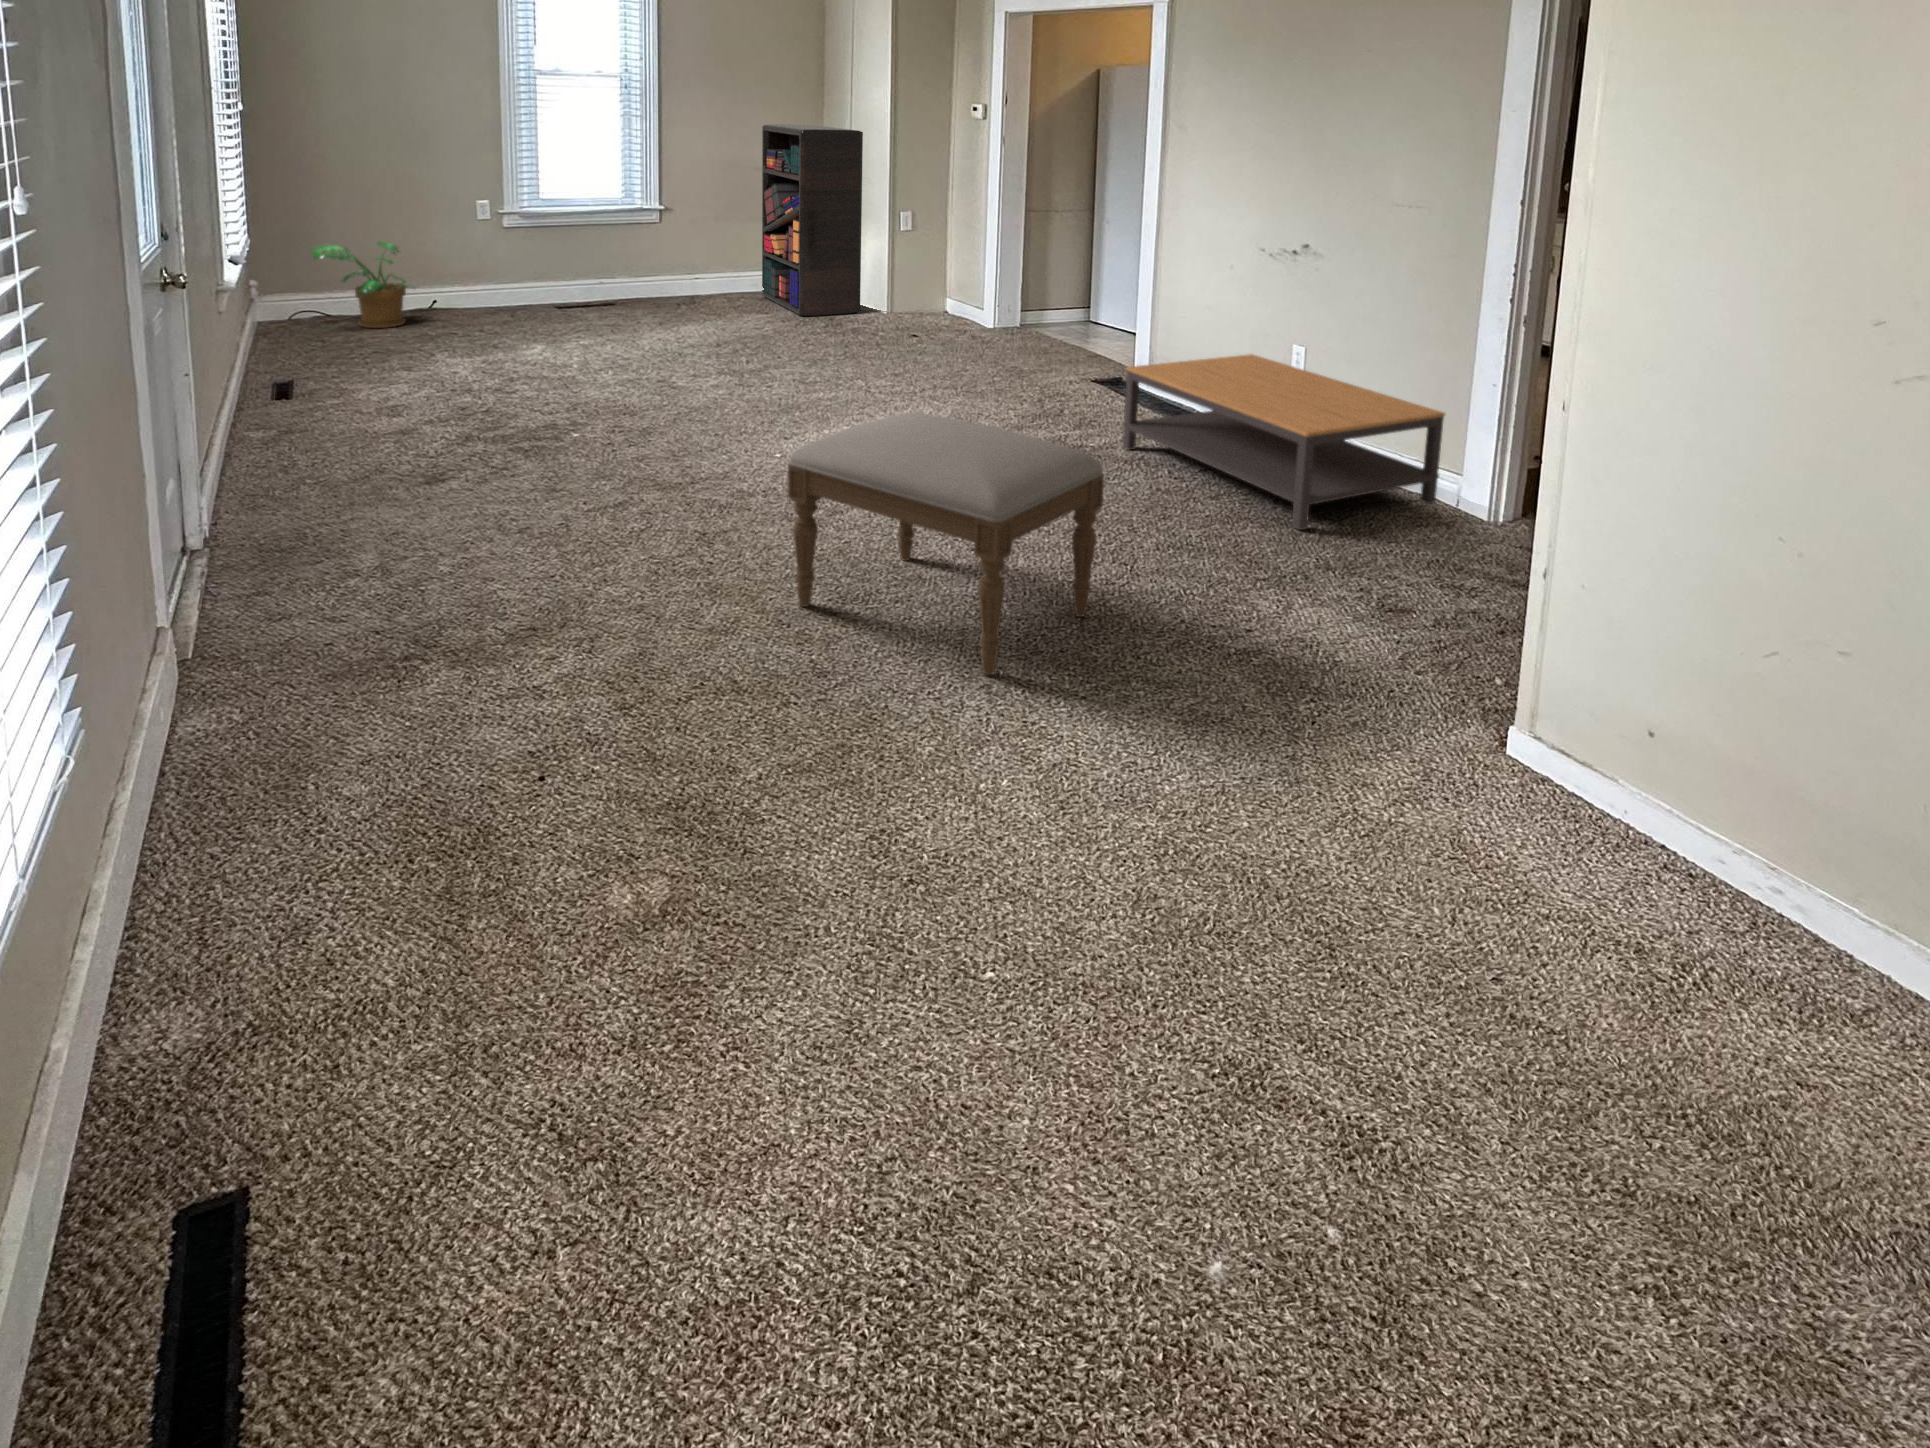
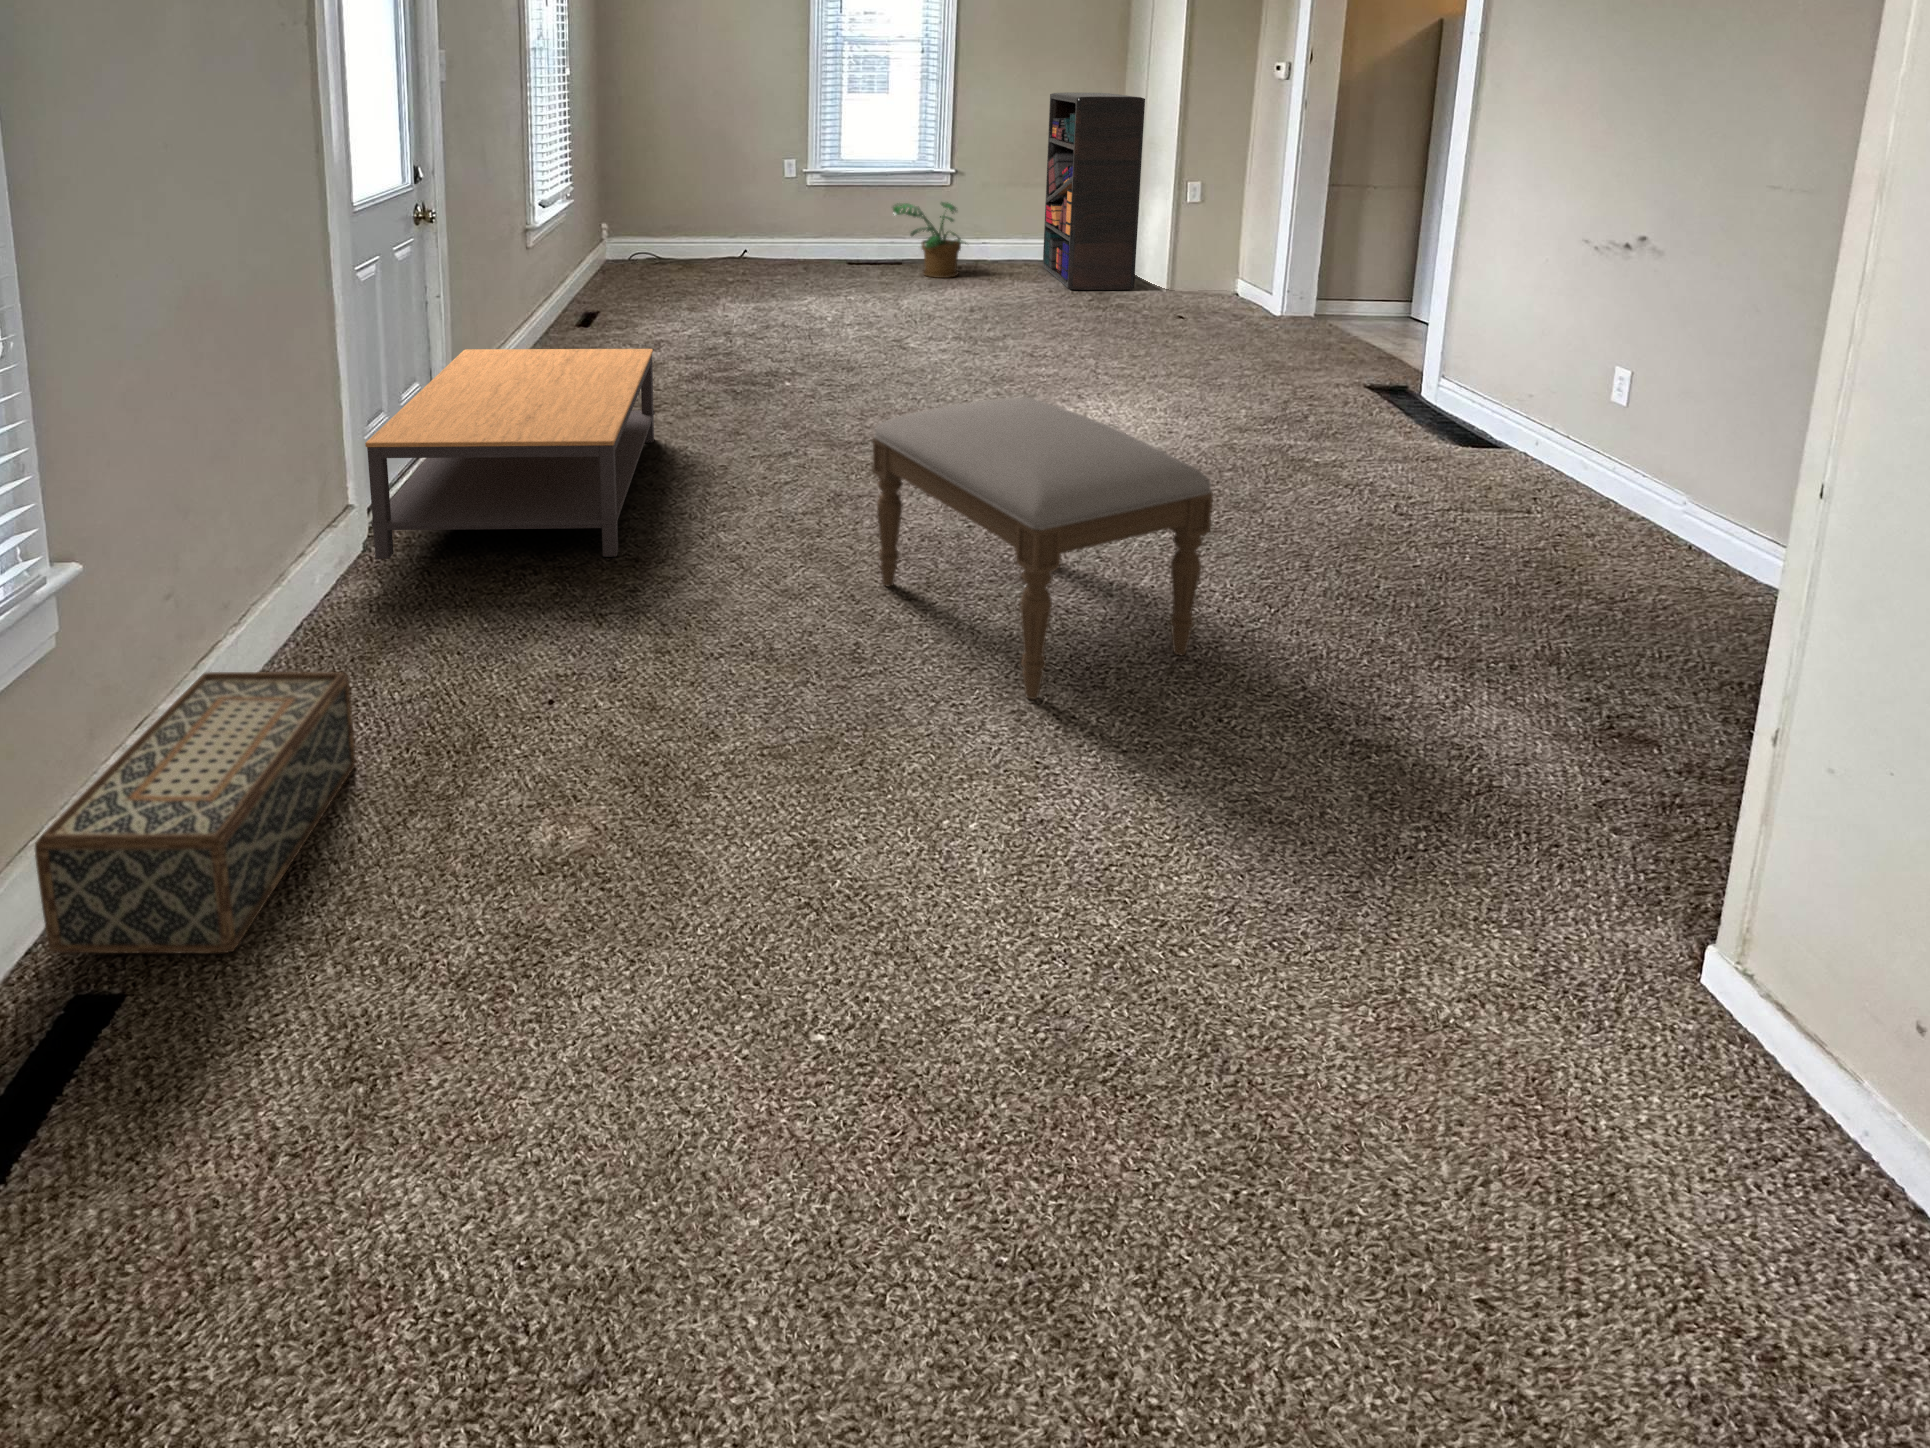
potted plant: present [312,241,412,328] -> present [893,202,966,278]
coffee table: present [1123,354,1445,530] -> present [365,349,654,559]
woven basket: none [77,789,351,1188] -> present [35,672,356,953]

